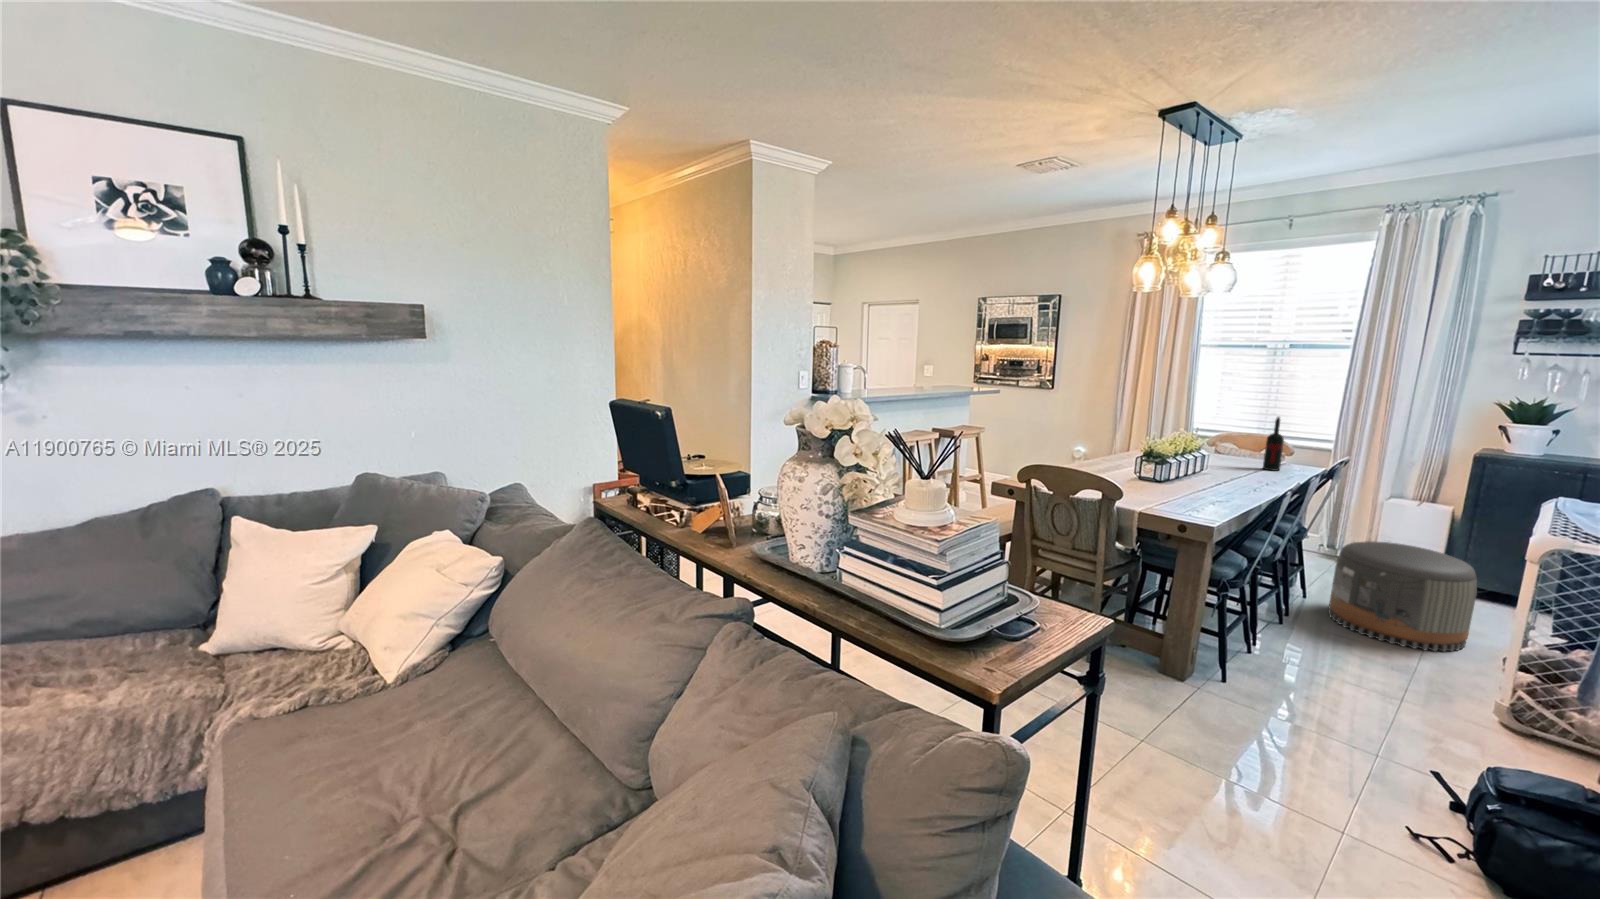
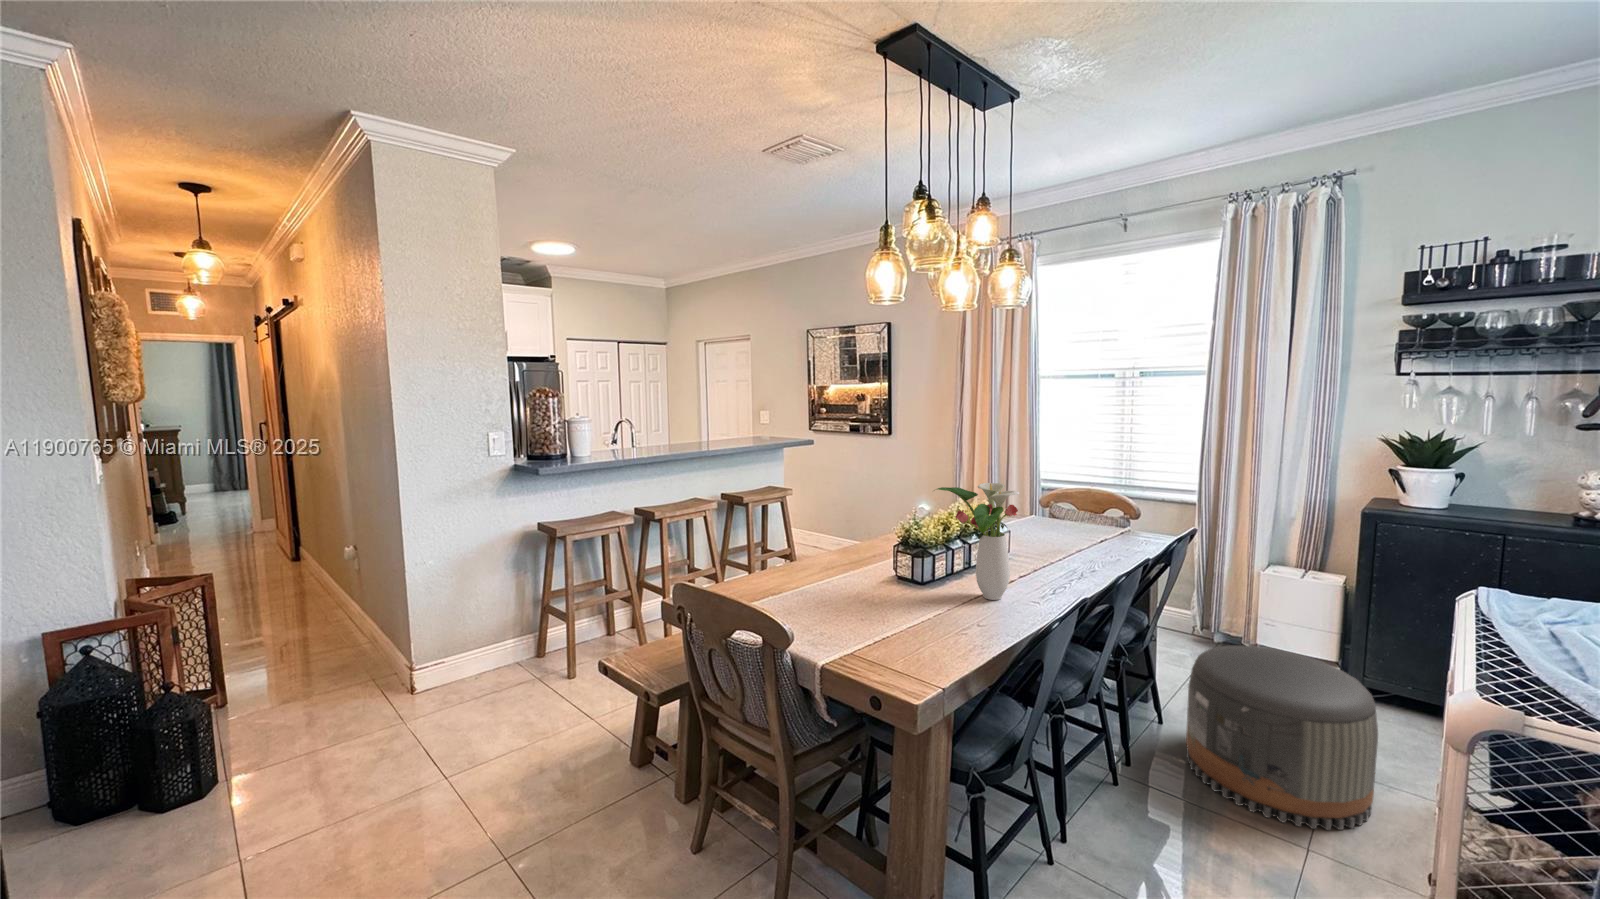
flower arrangement: none [1177,416,1246,492] -> present [937,483,1019,600]
wine bottle: present [1263,417,1284,471] -> none [1092,471,1114,546]

